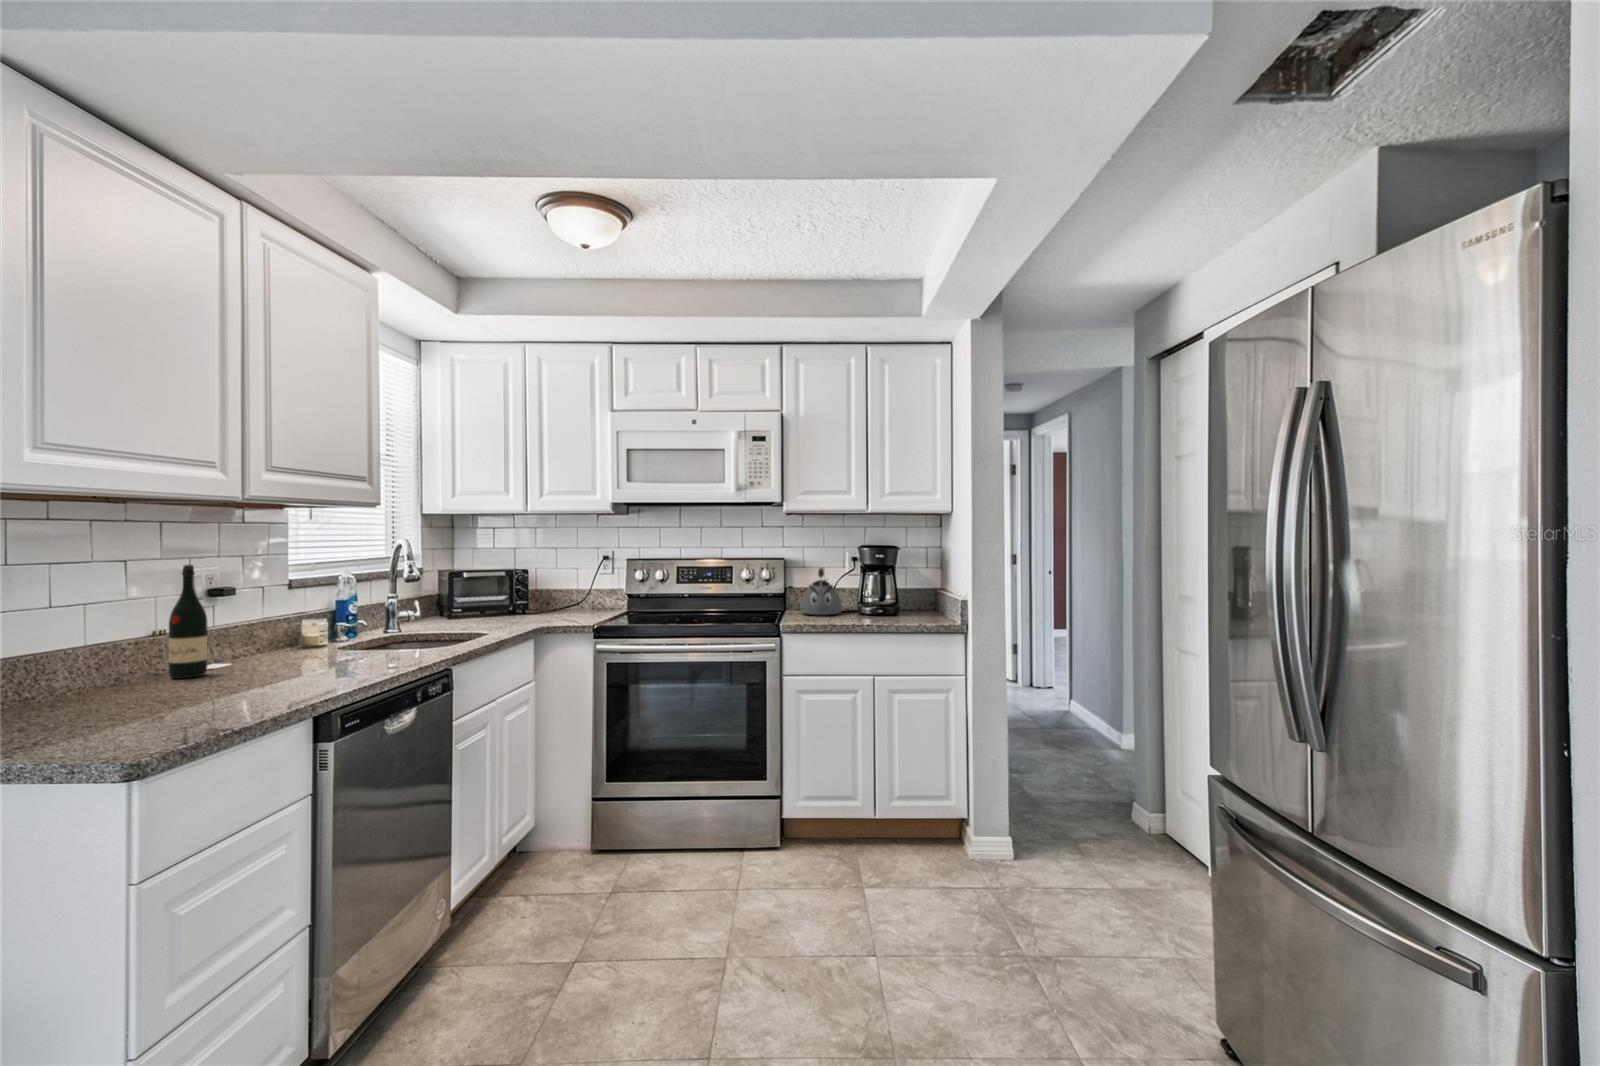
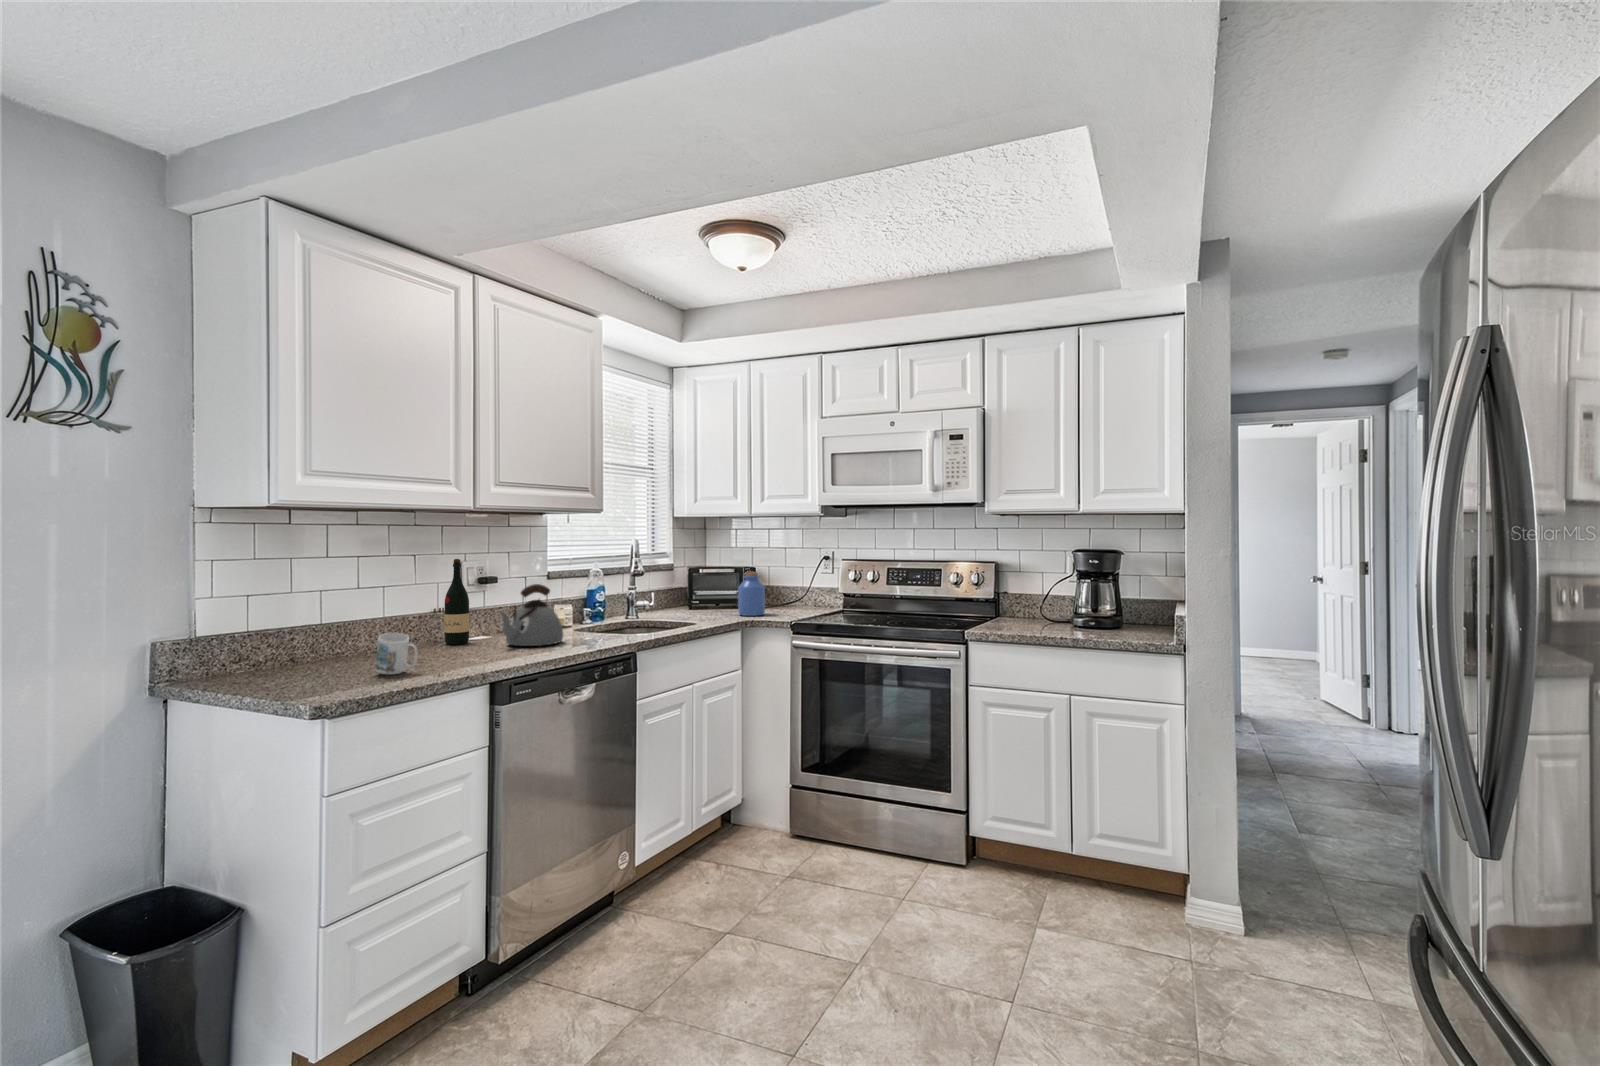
kettle: present [801,568,842,615] -> present [500,584,563,646]
jar: none [524,574,555,622] -> present [738,572,765,616]
mug: none [126,665,198,722] -> present [375,633,418,675]

